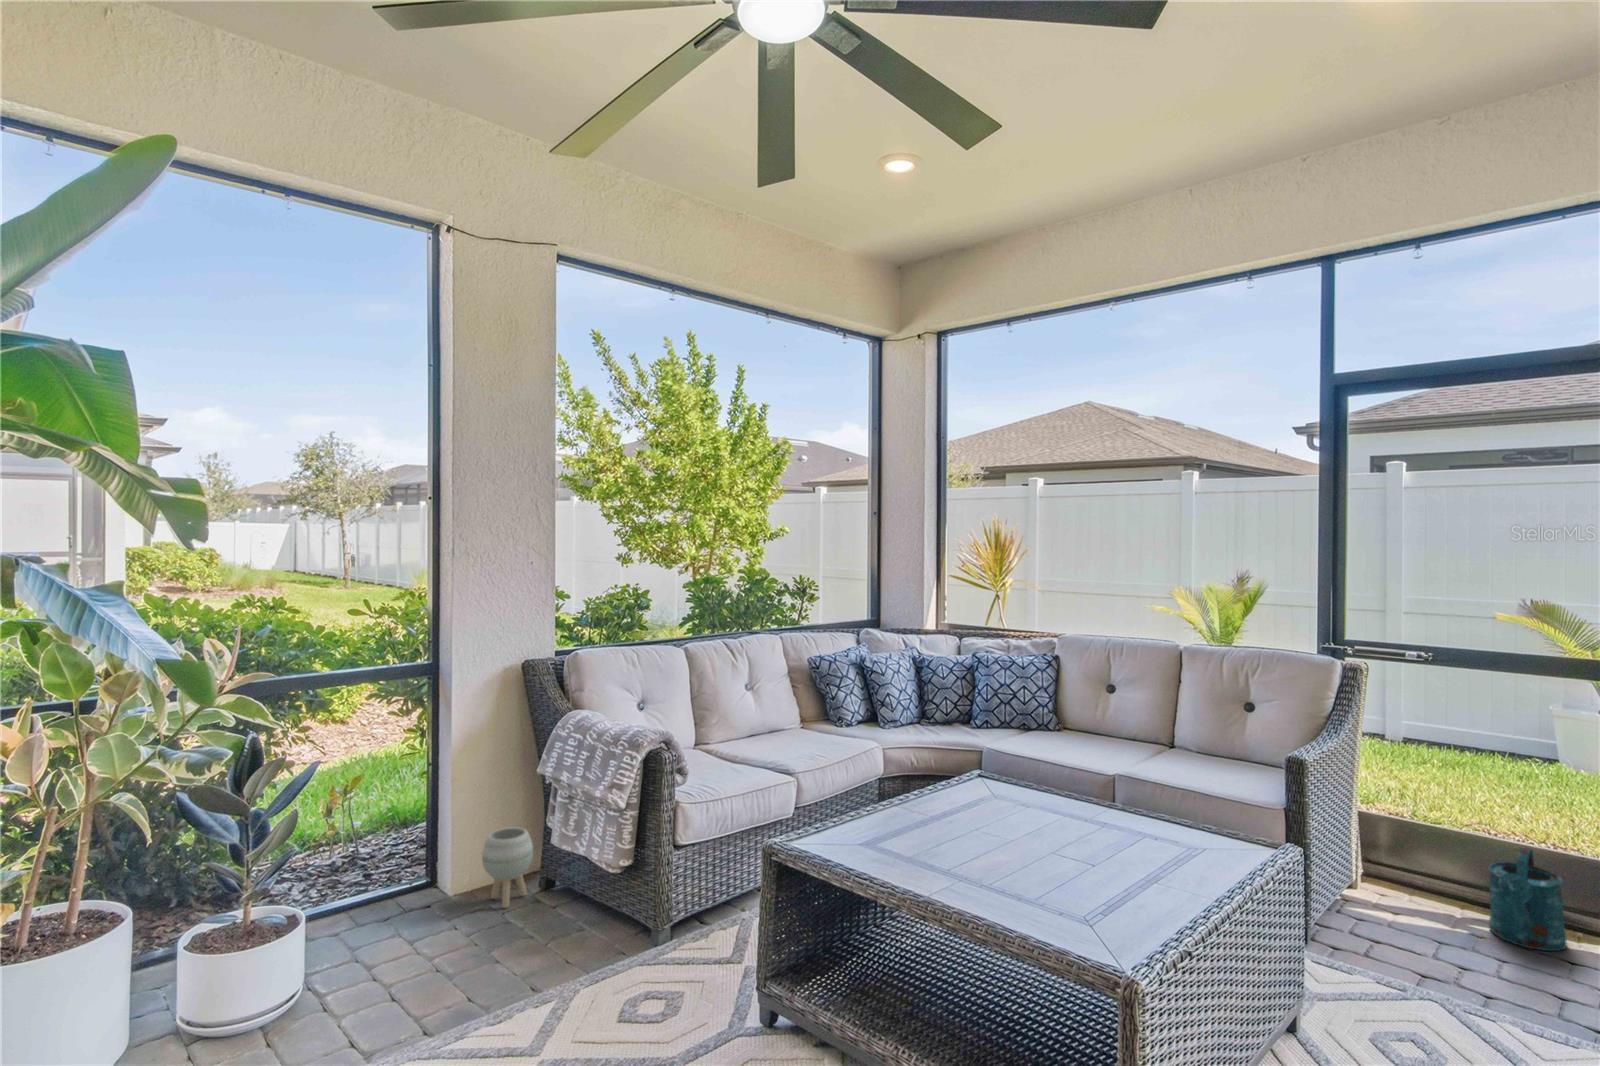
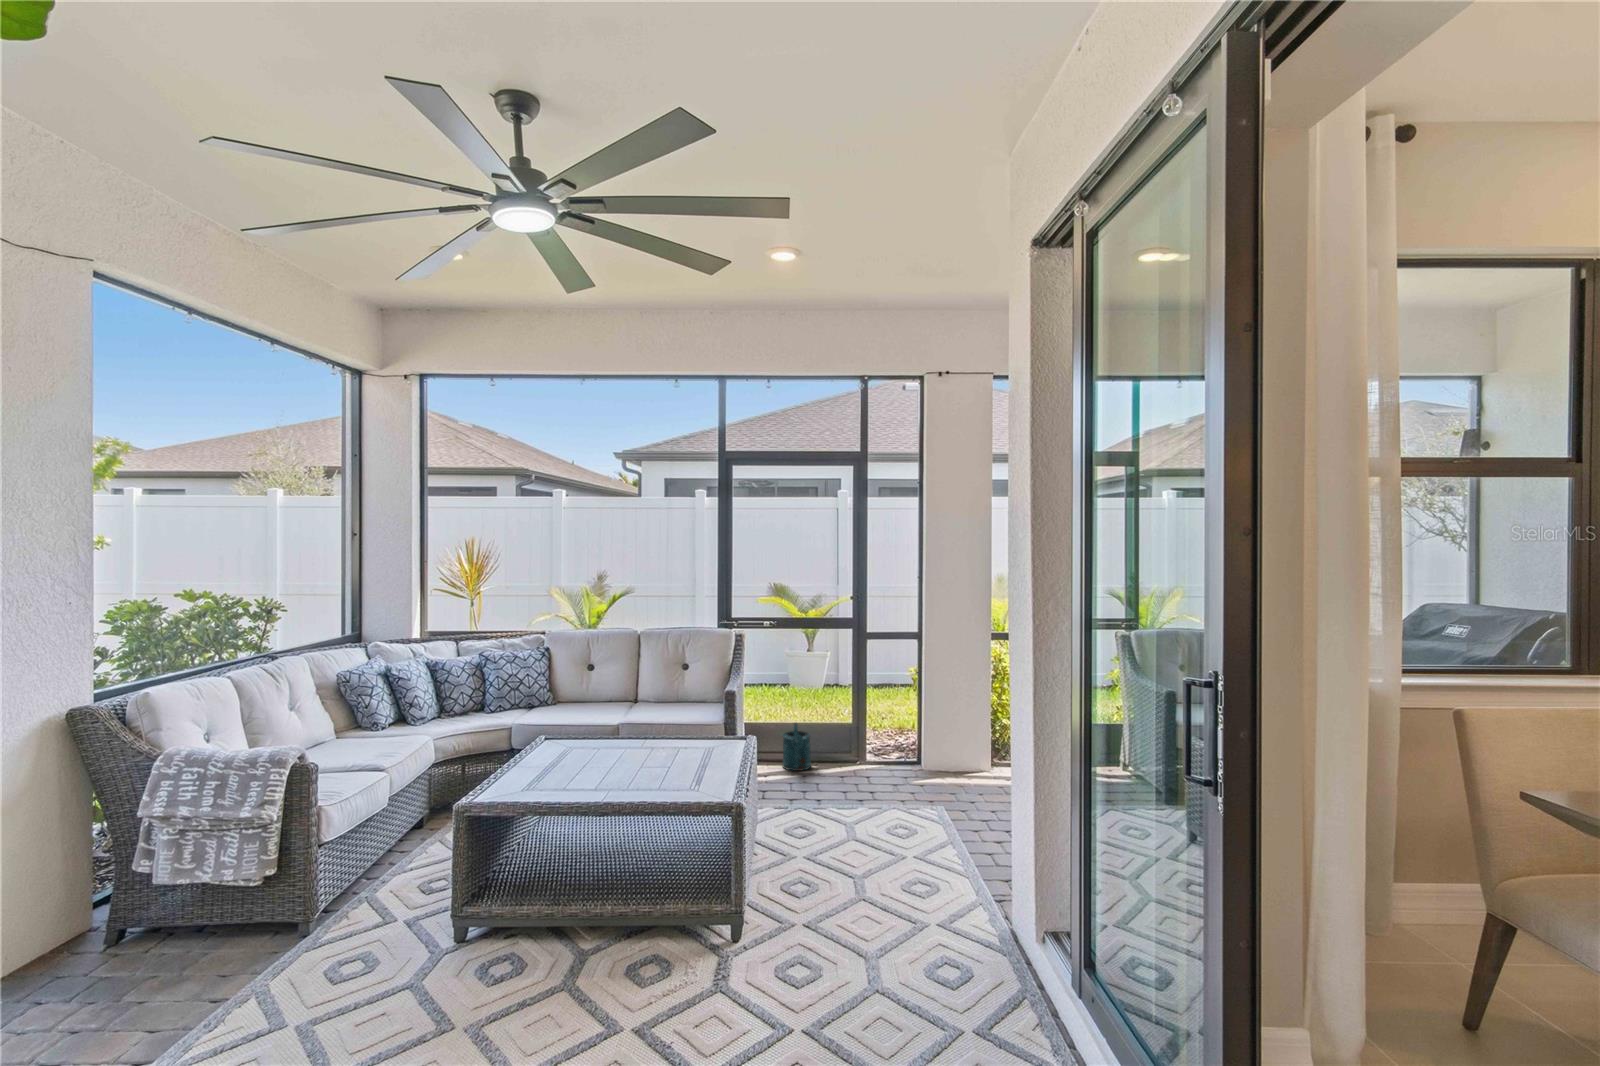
planter: present [482,827,533,908] -> none [46,883,113,966]

